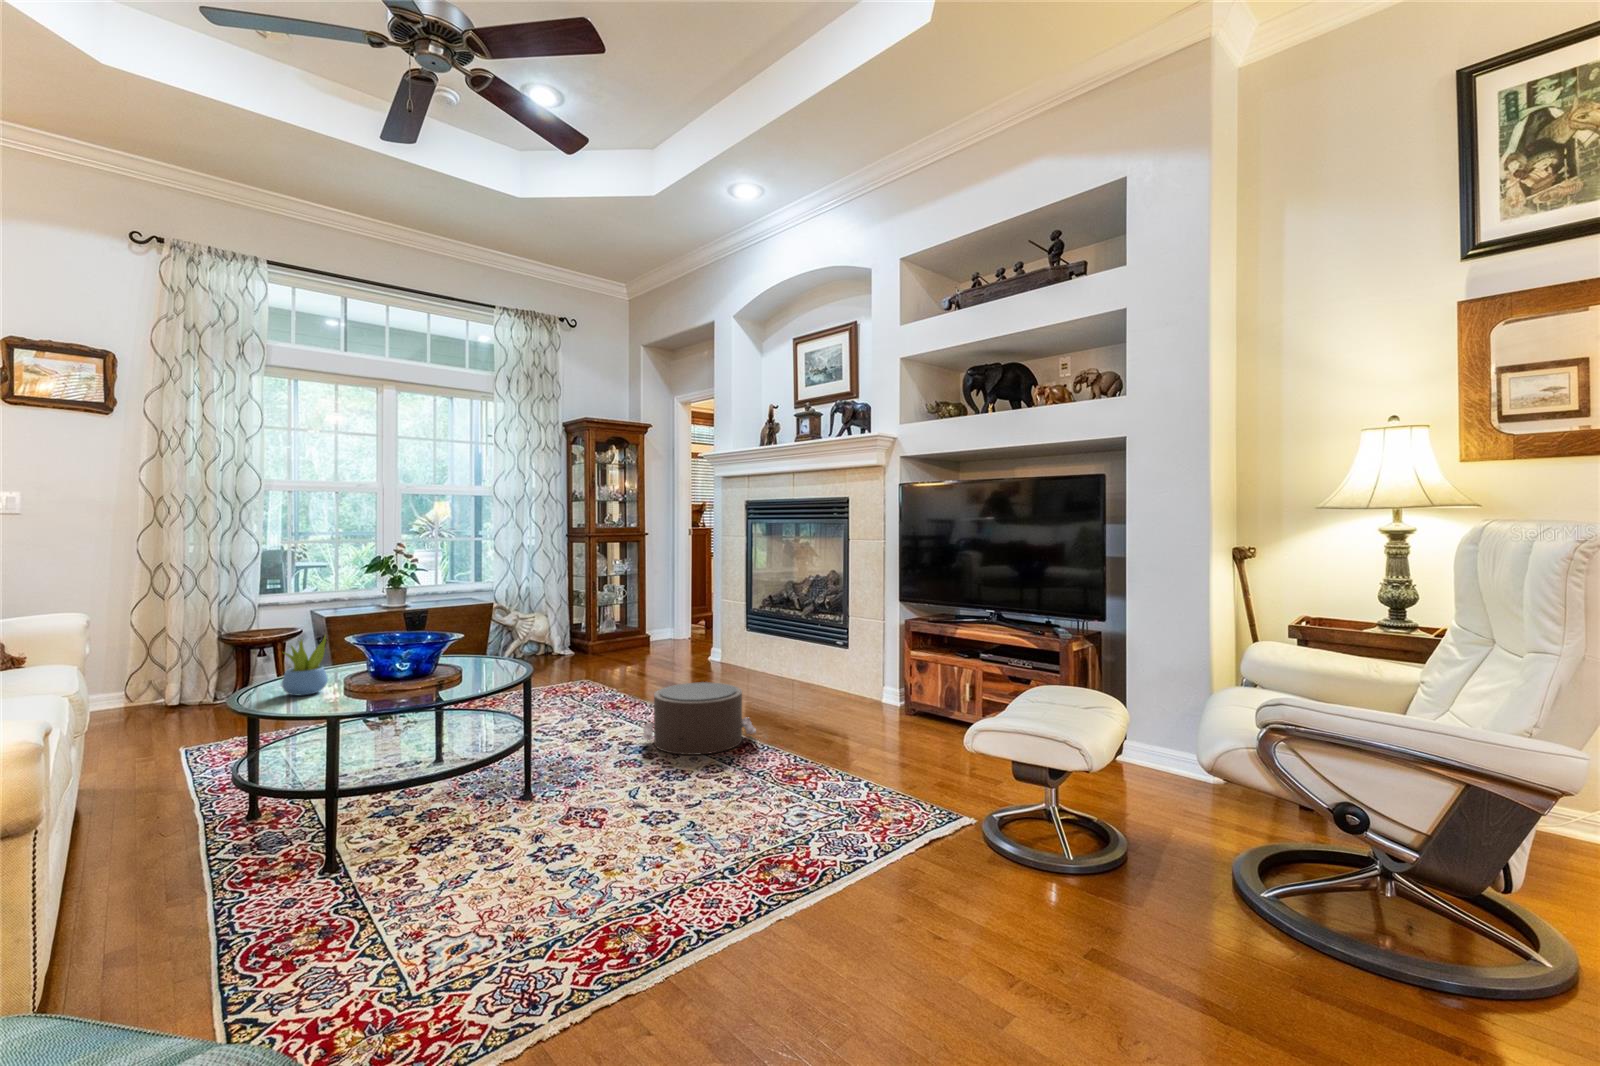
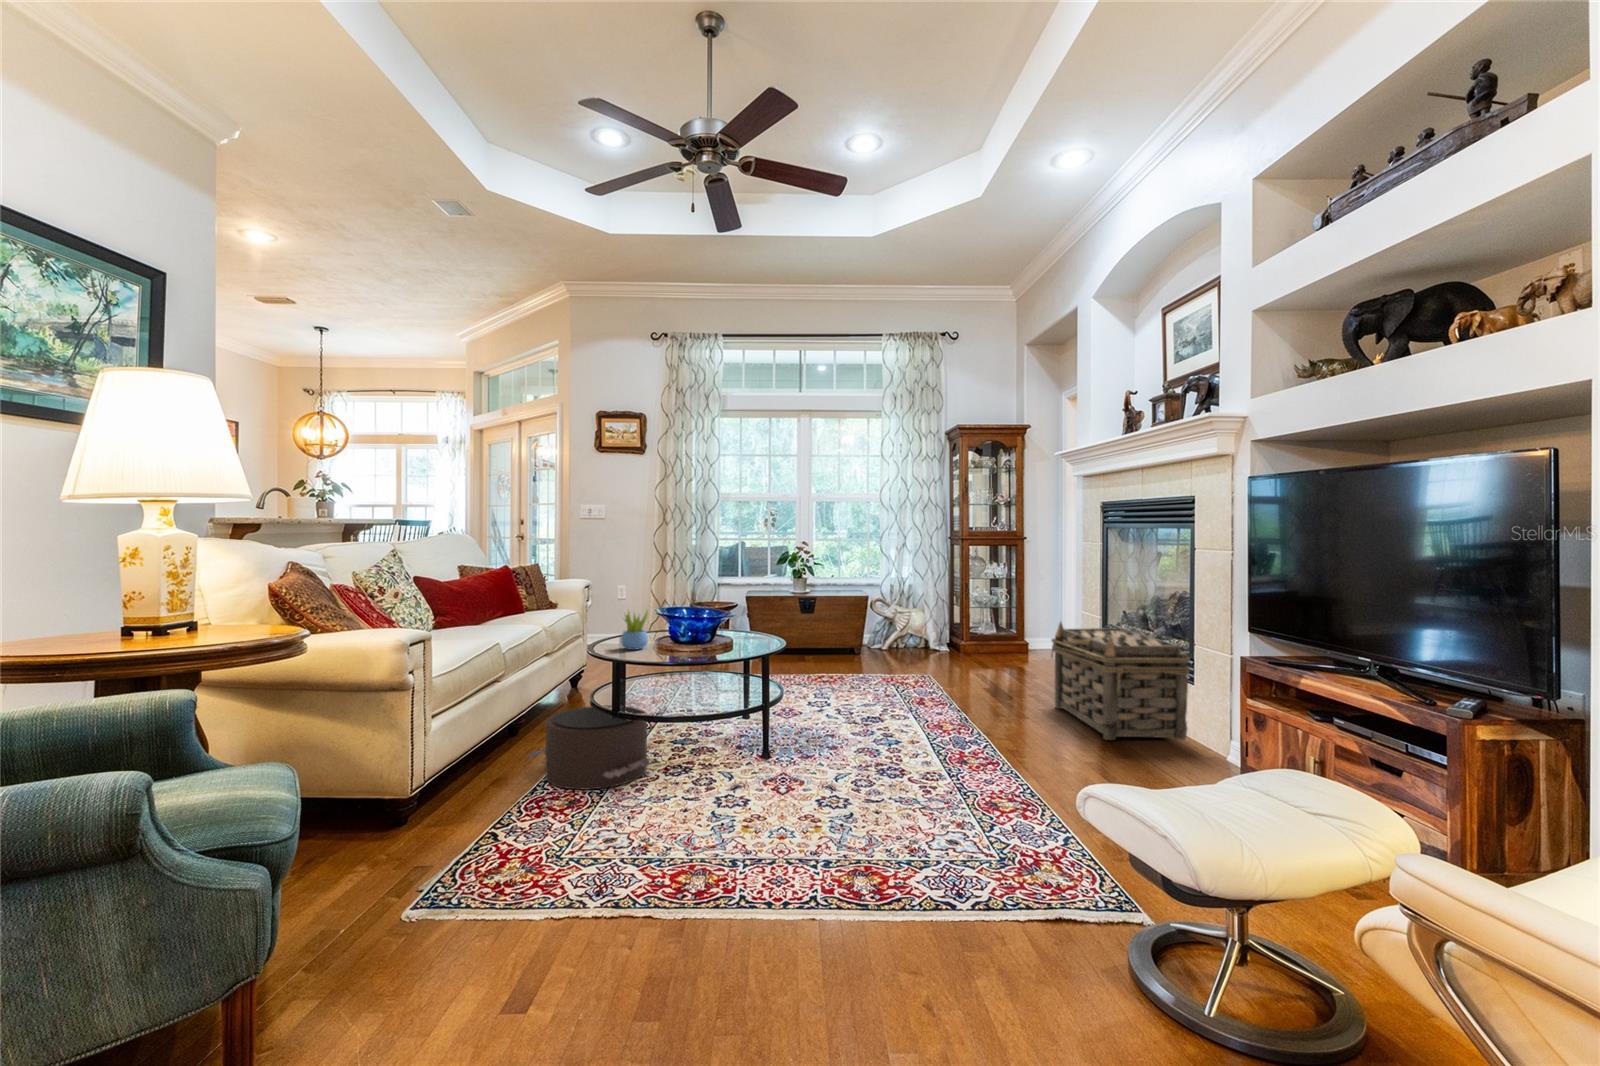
basket: none [727,608,852,706] -> present [1051,622,1190,740]
pouf: present [643,682,756,755] -> present [527,706,650,790]

